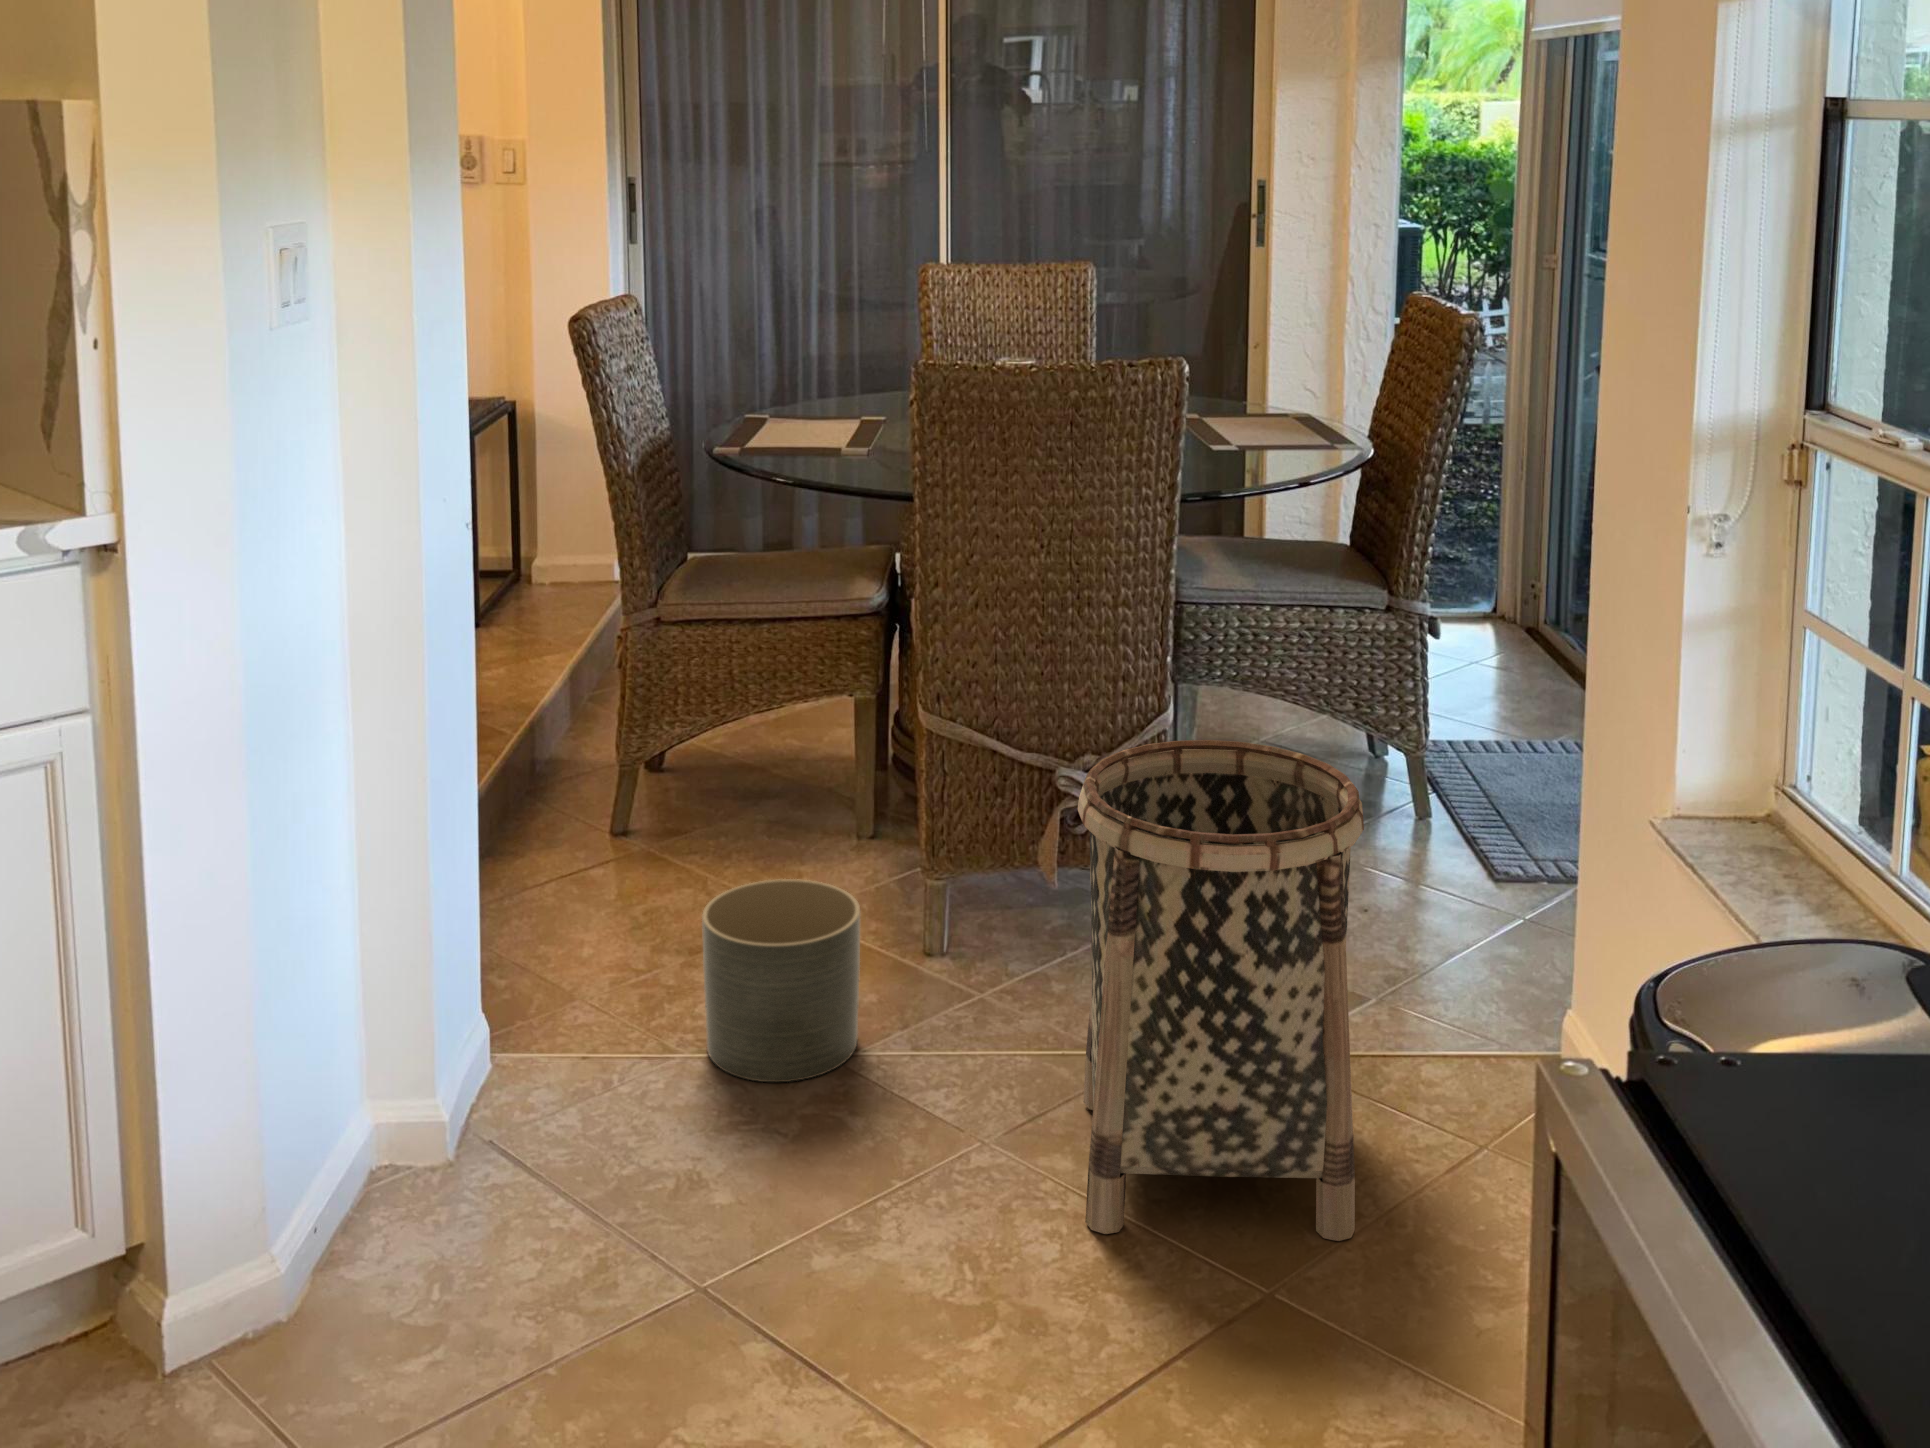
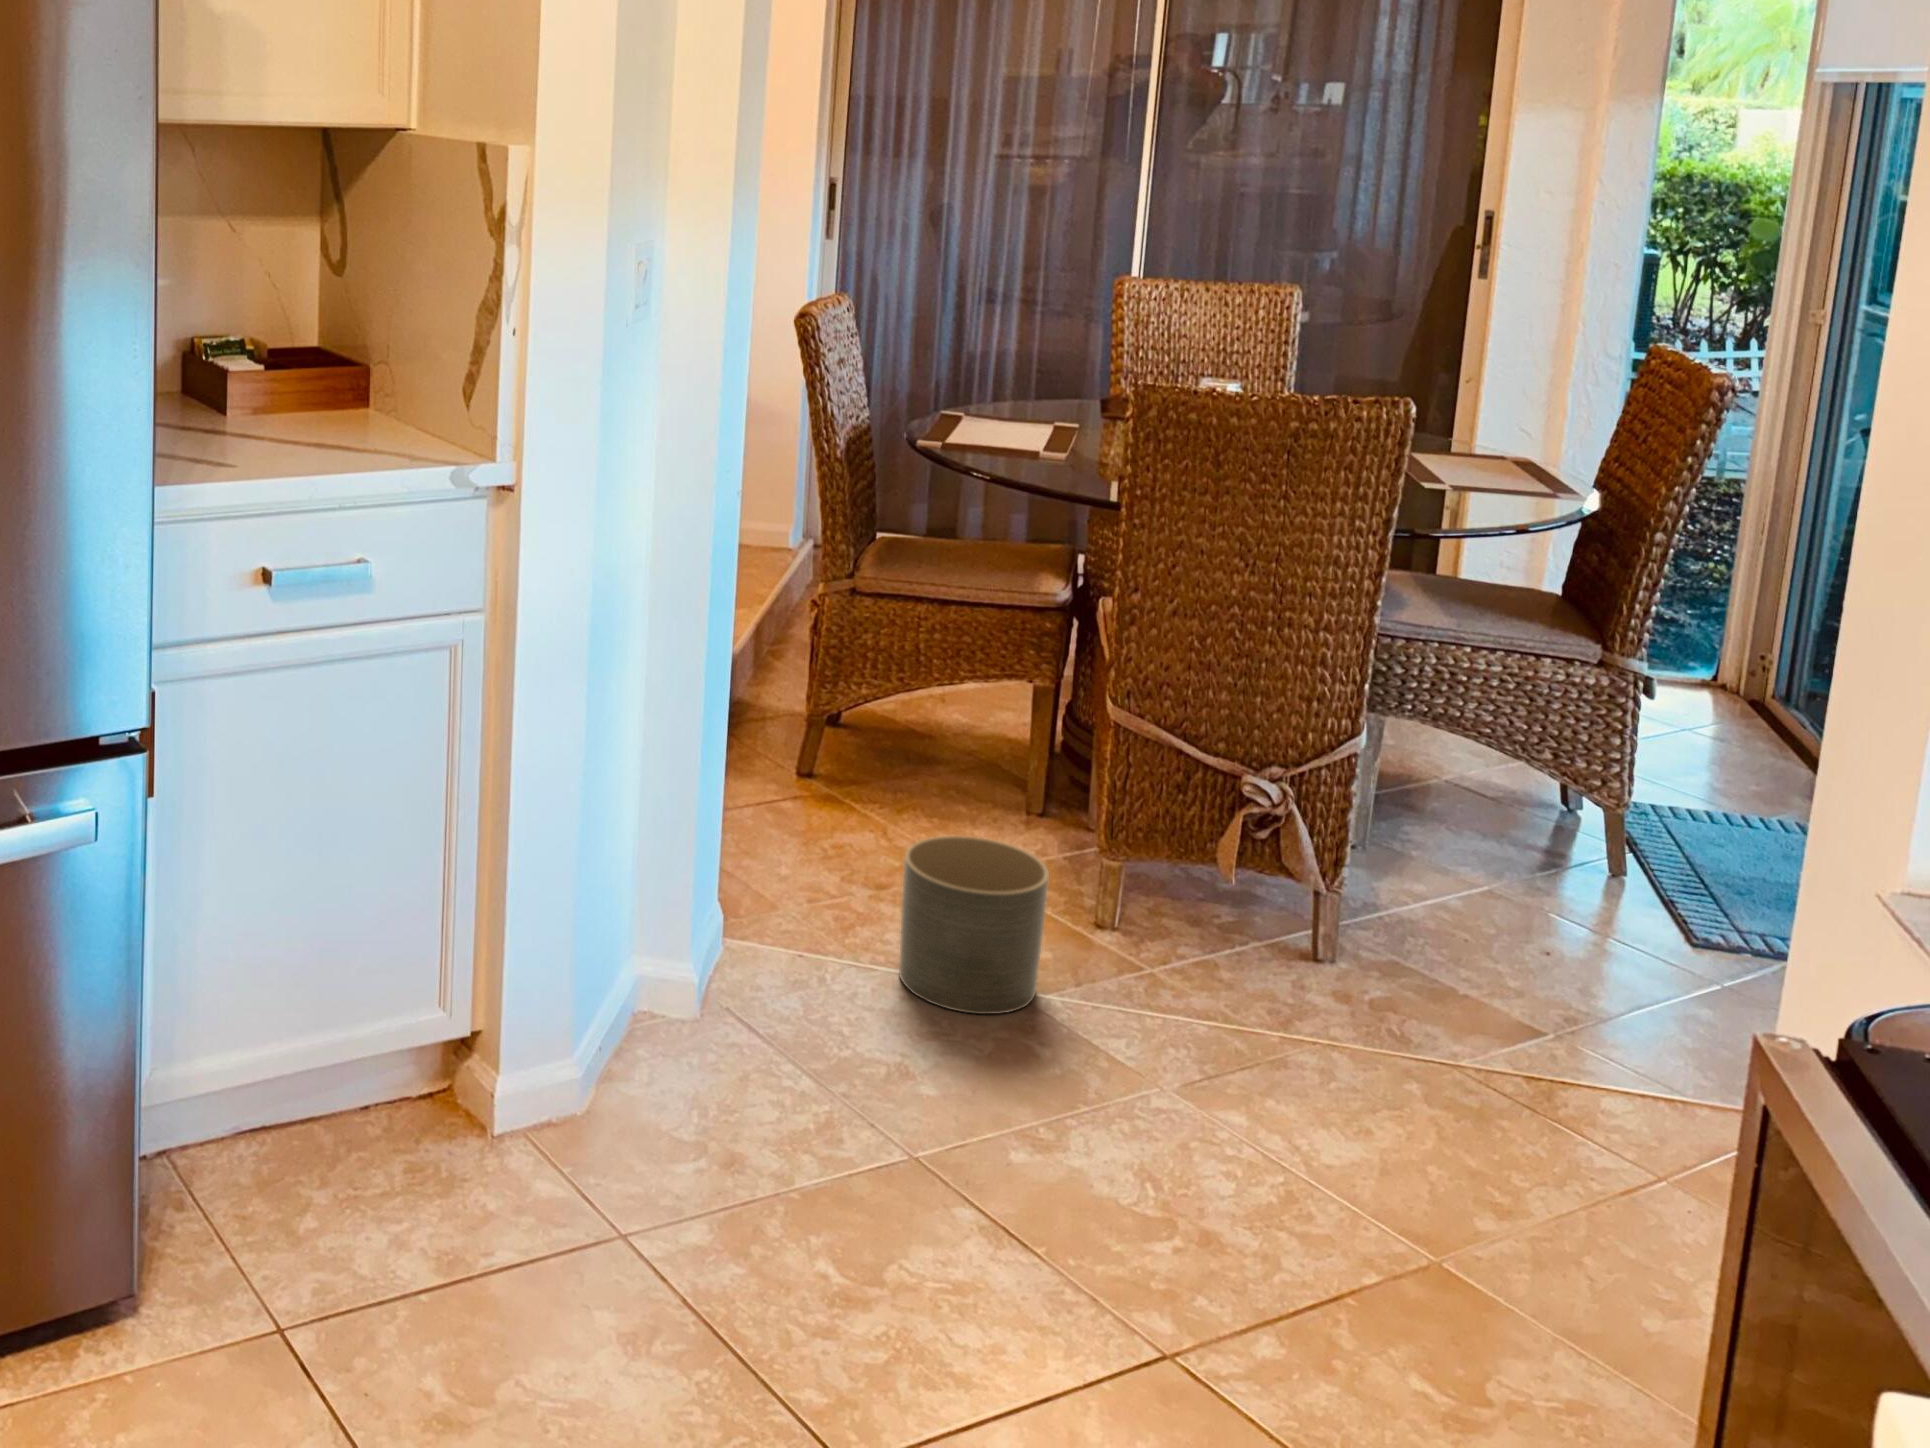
basket: present [1078,740,1364,1241] -> none [1256,759,1572,1239]

